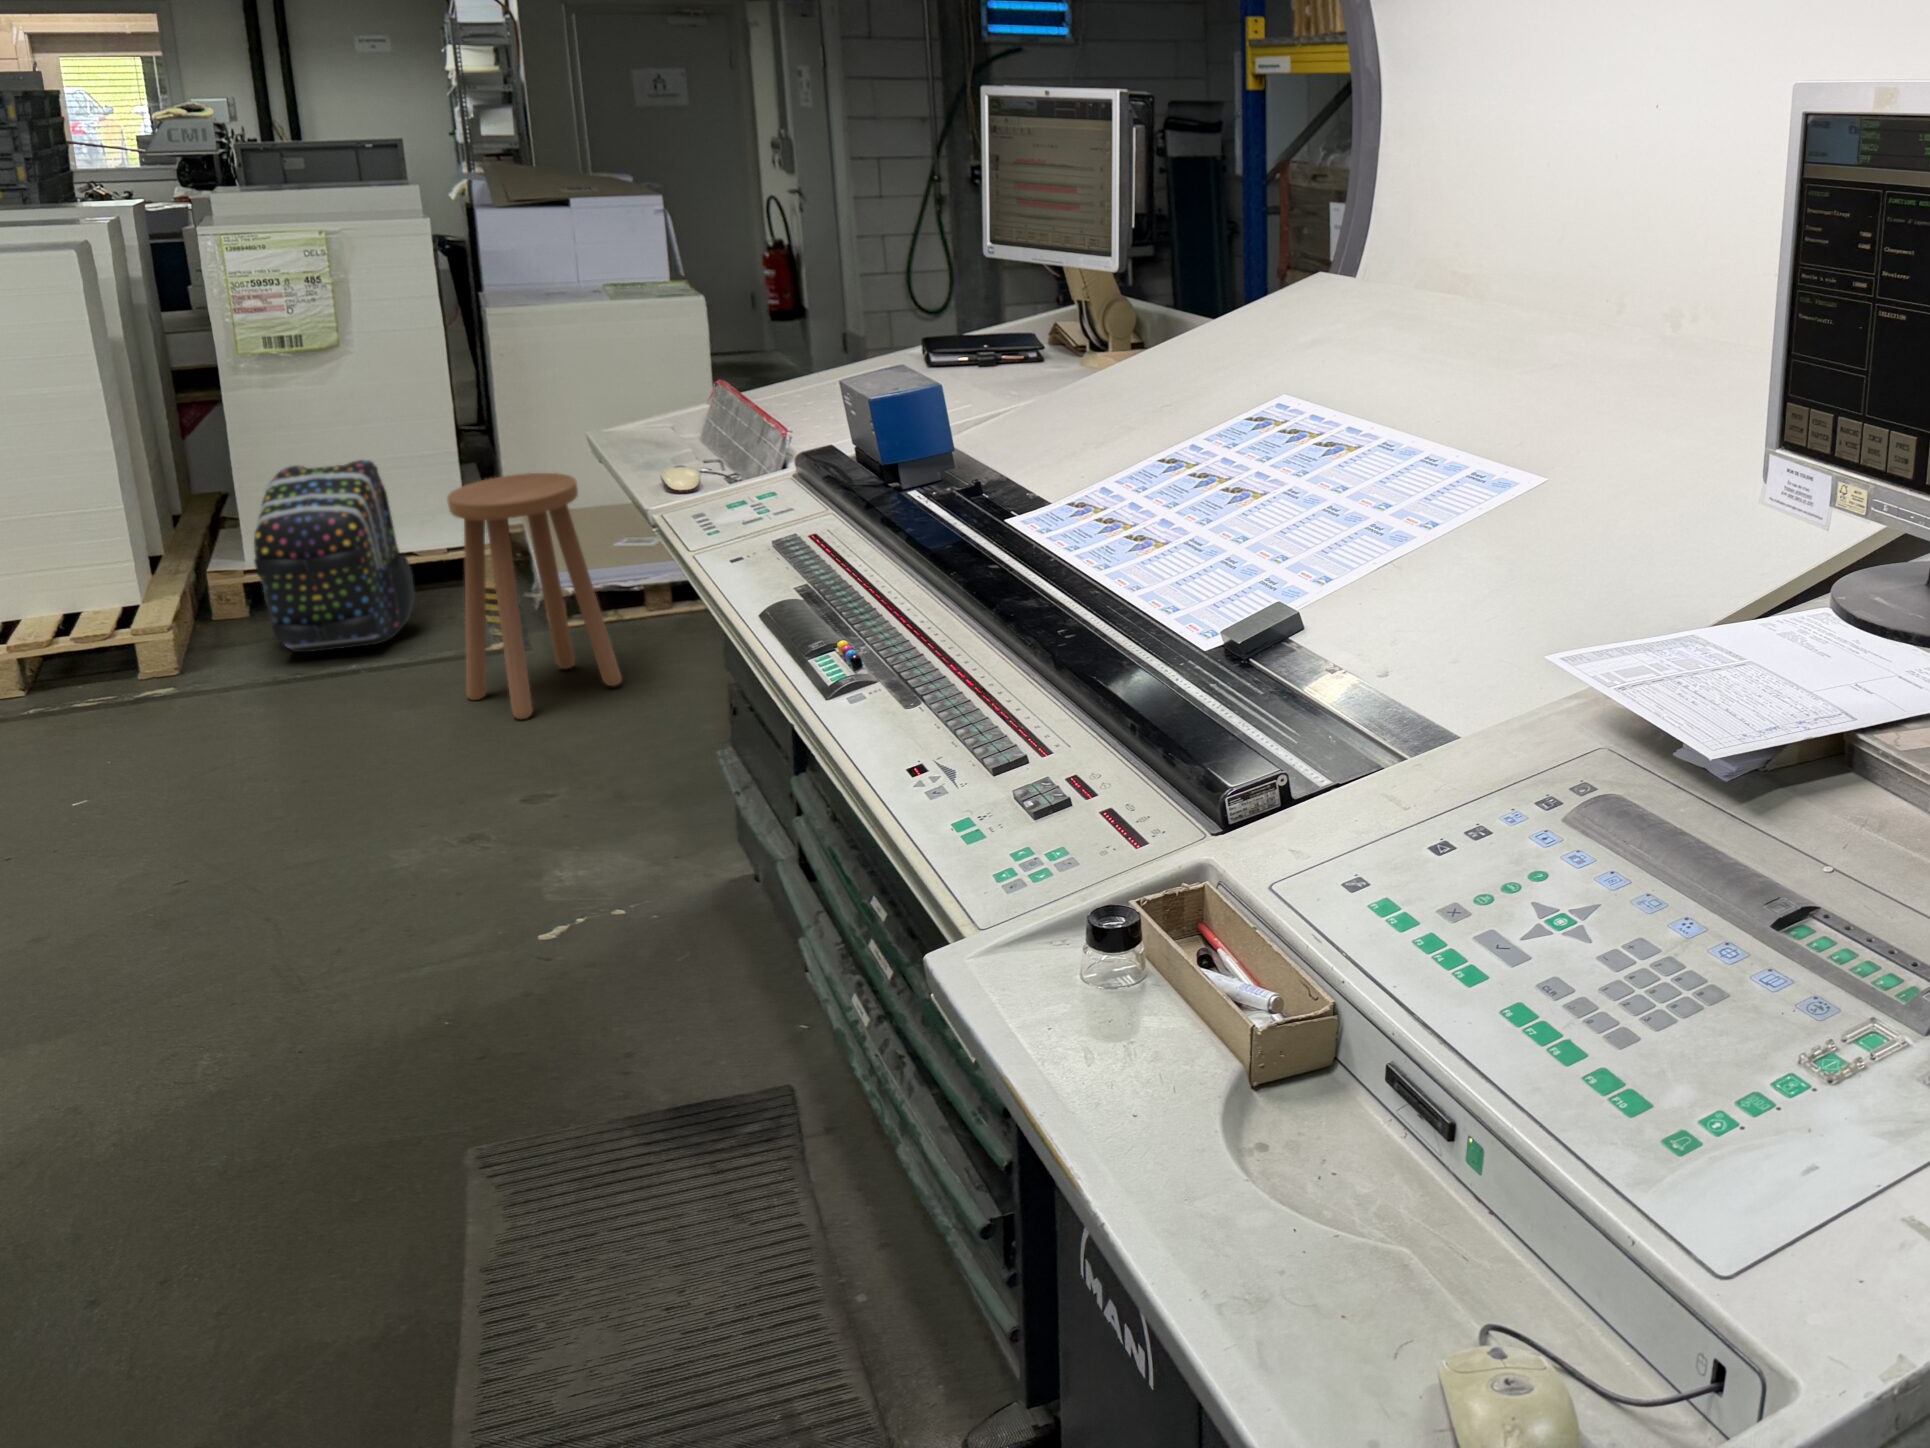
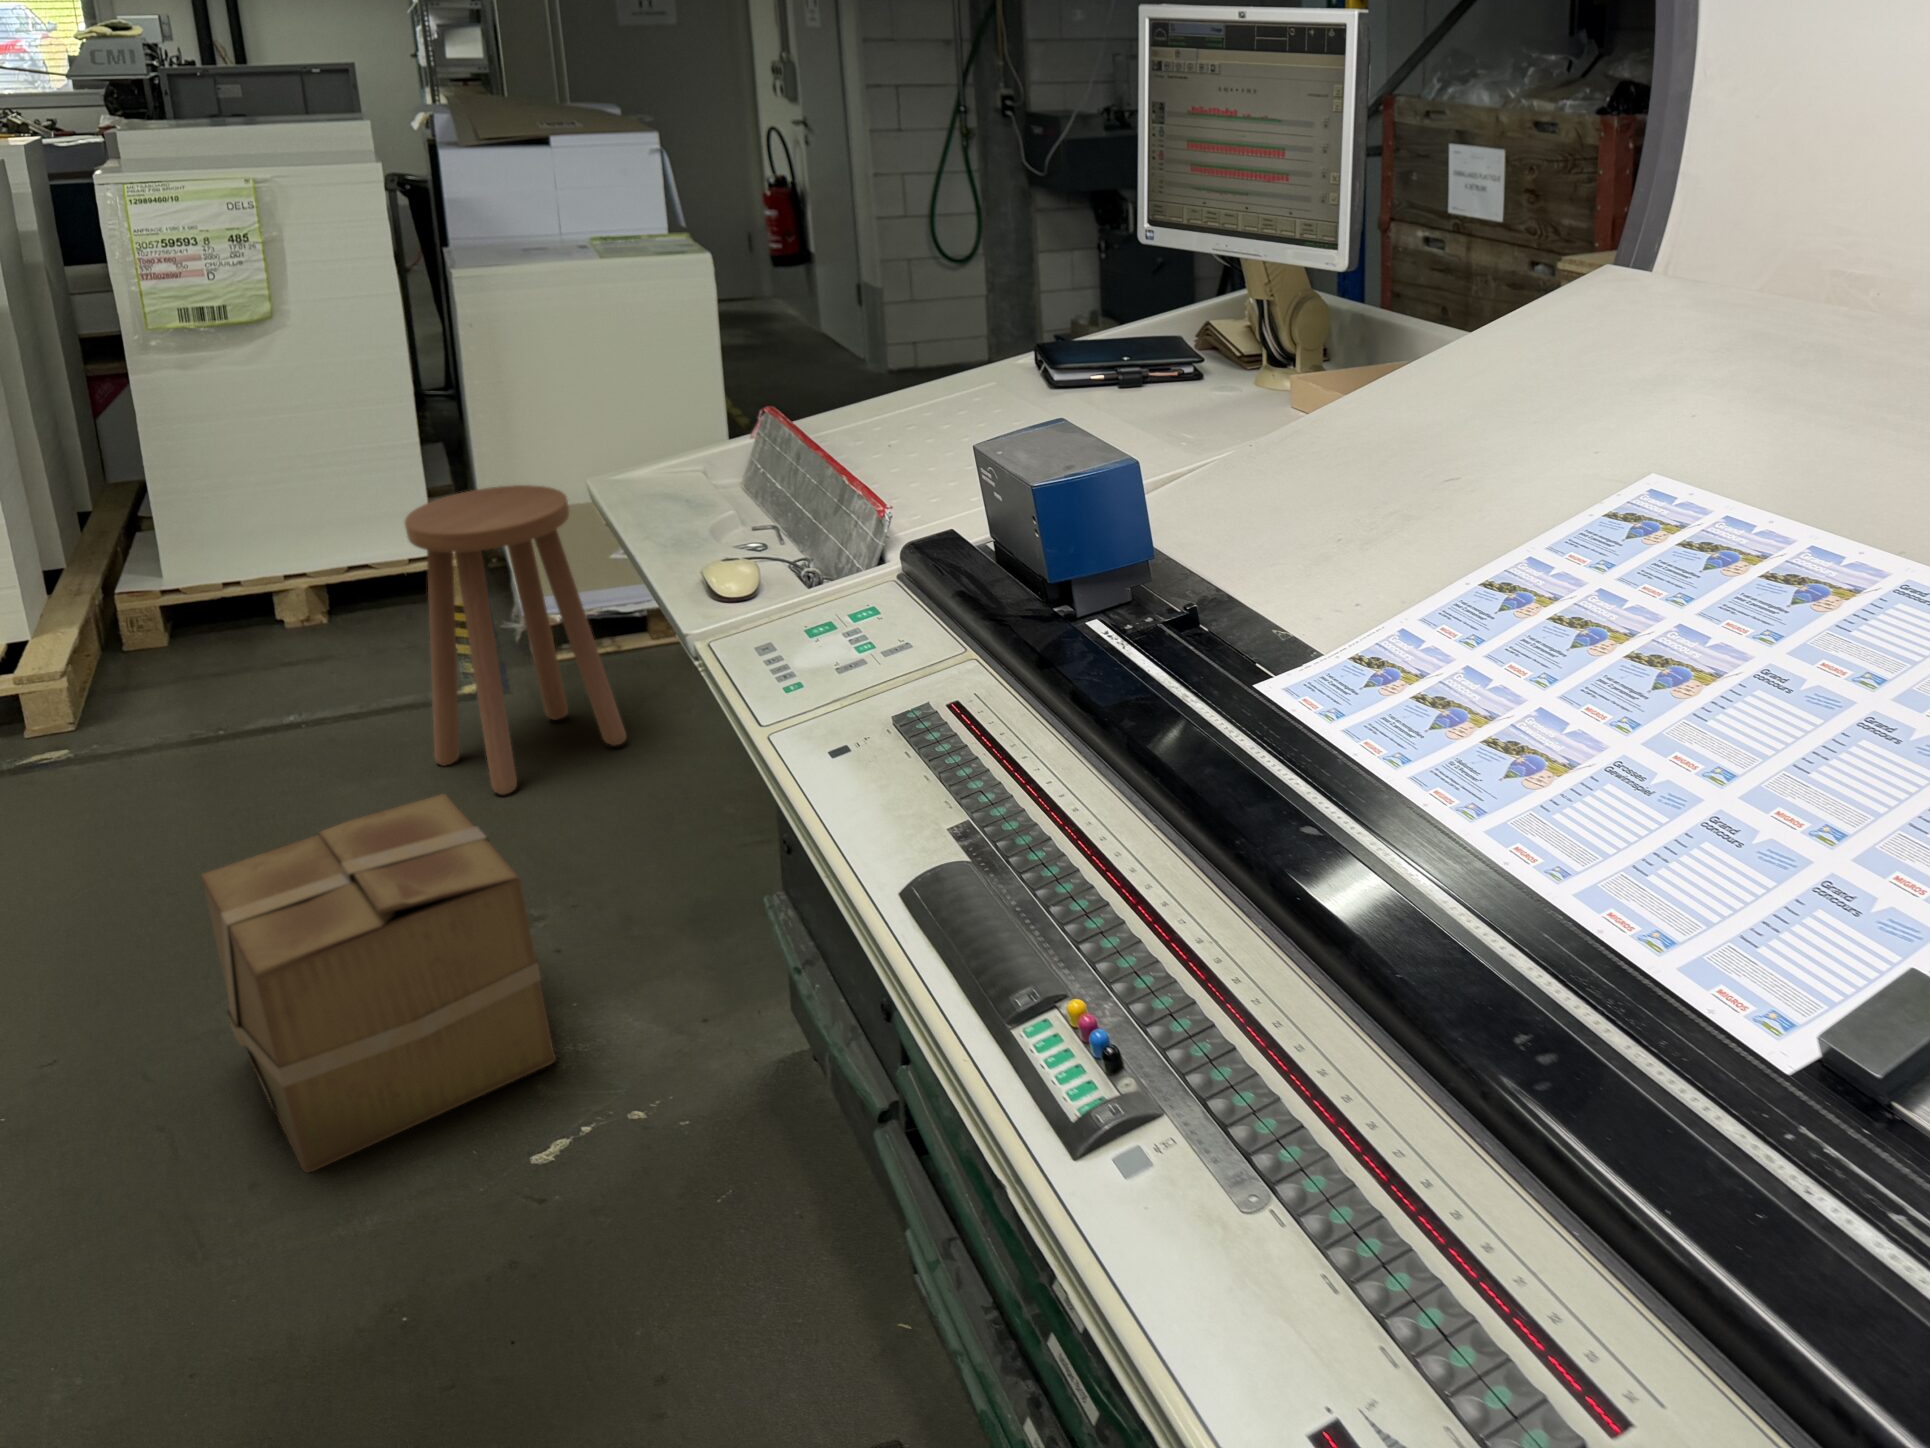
backpack: present [254,460,415,652] -> none [167,459,371,695]
cardboard box: none [297,687,559,948] -> present [202,794,556,1172]

